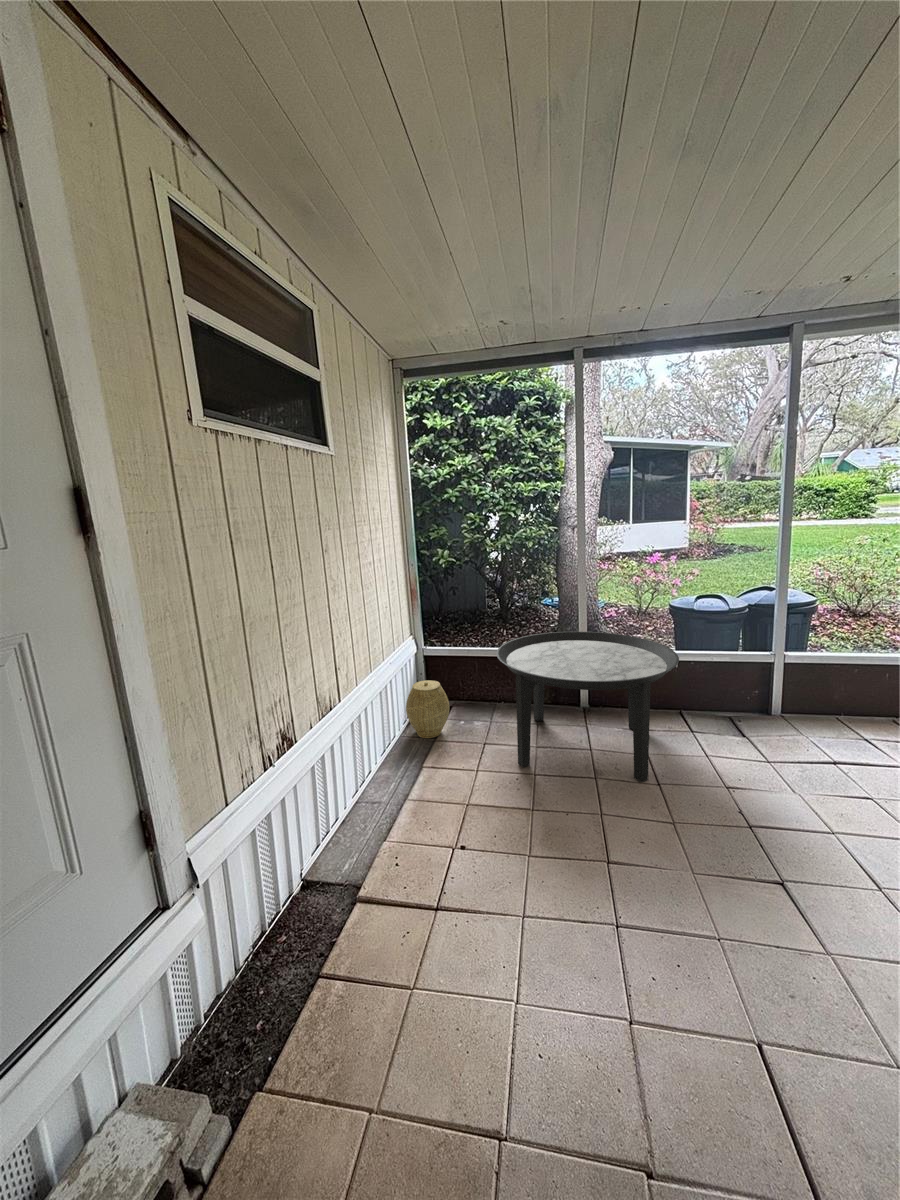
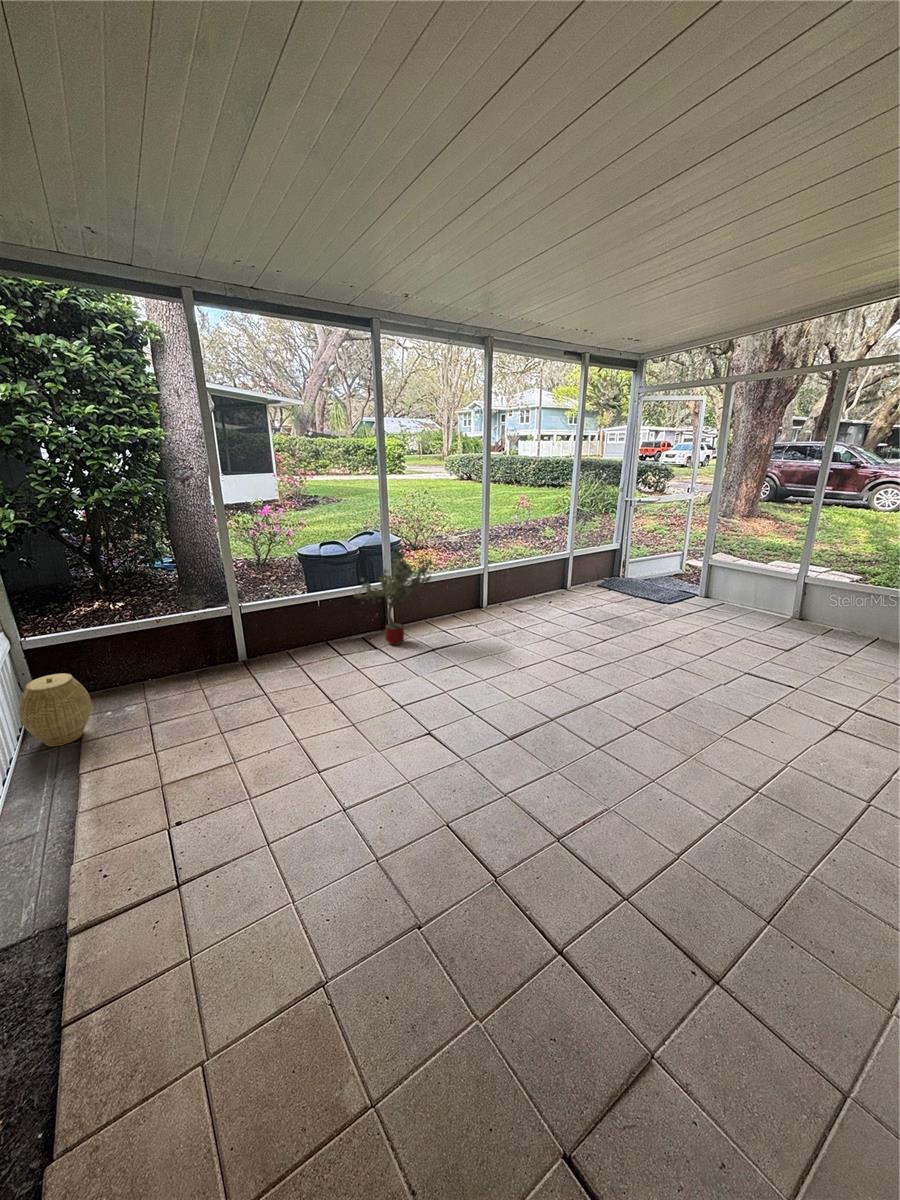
potted tree: none [716,602,856,739] -> present [354,546,432,645]
round table: present [496,632,679,782] -> none [152,585,335,731]

